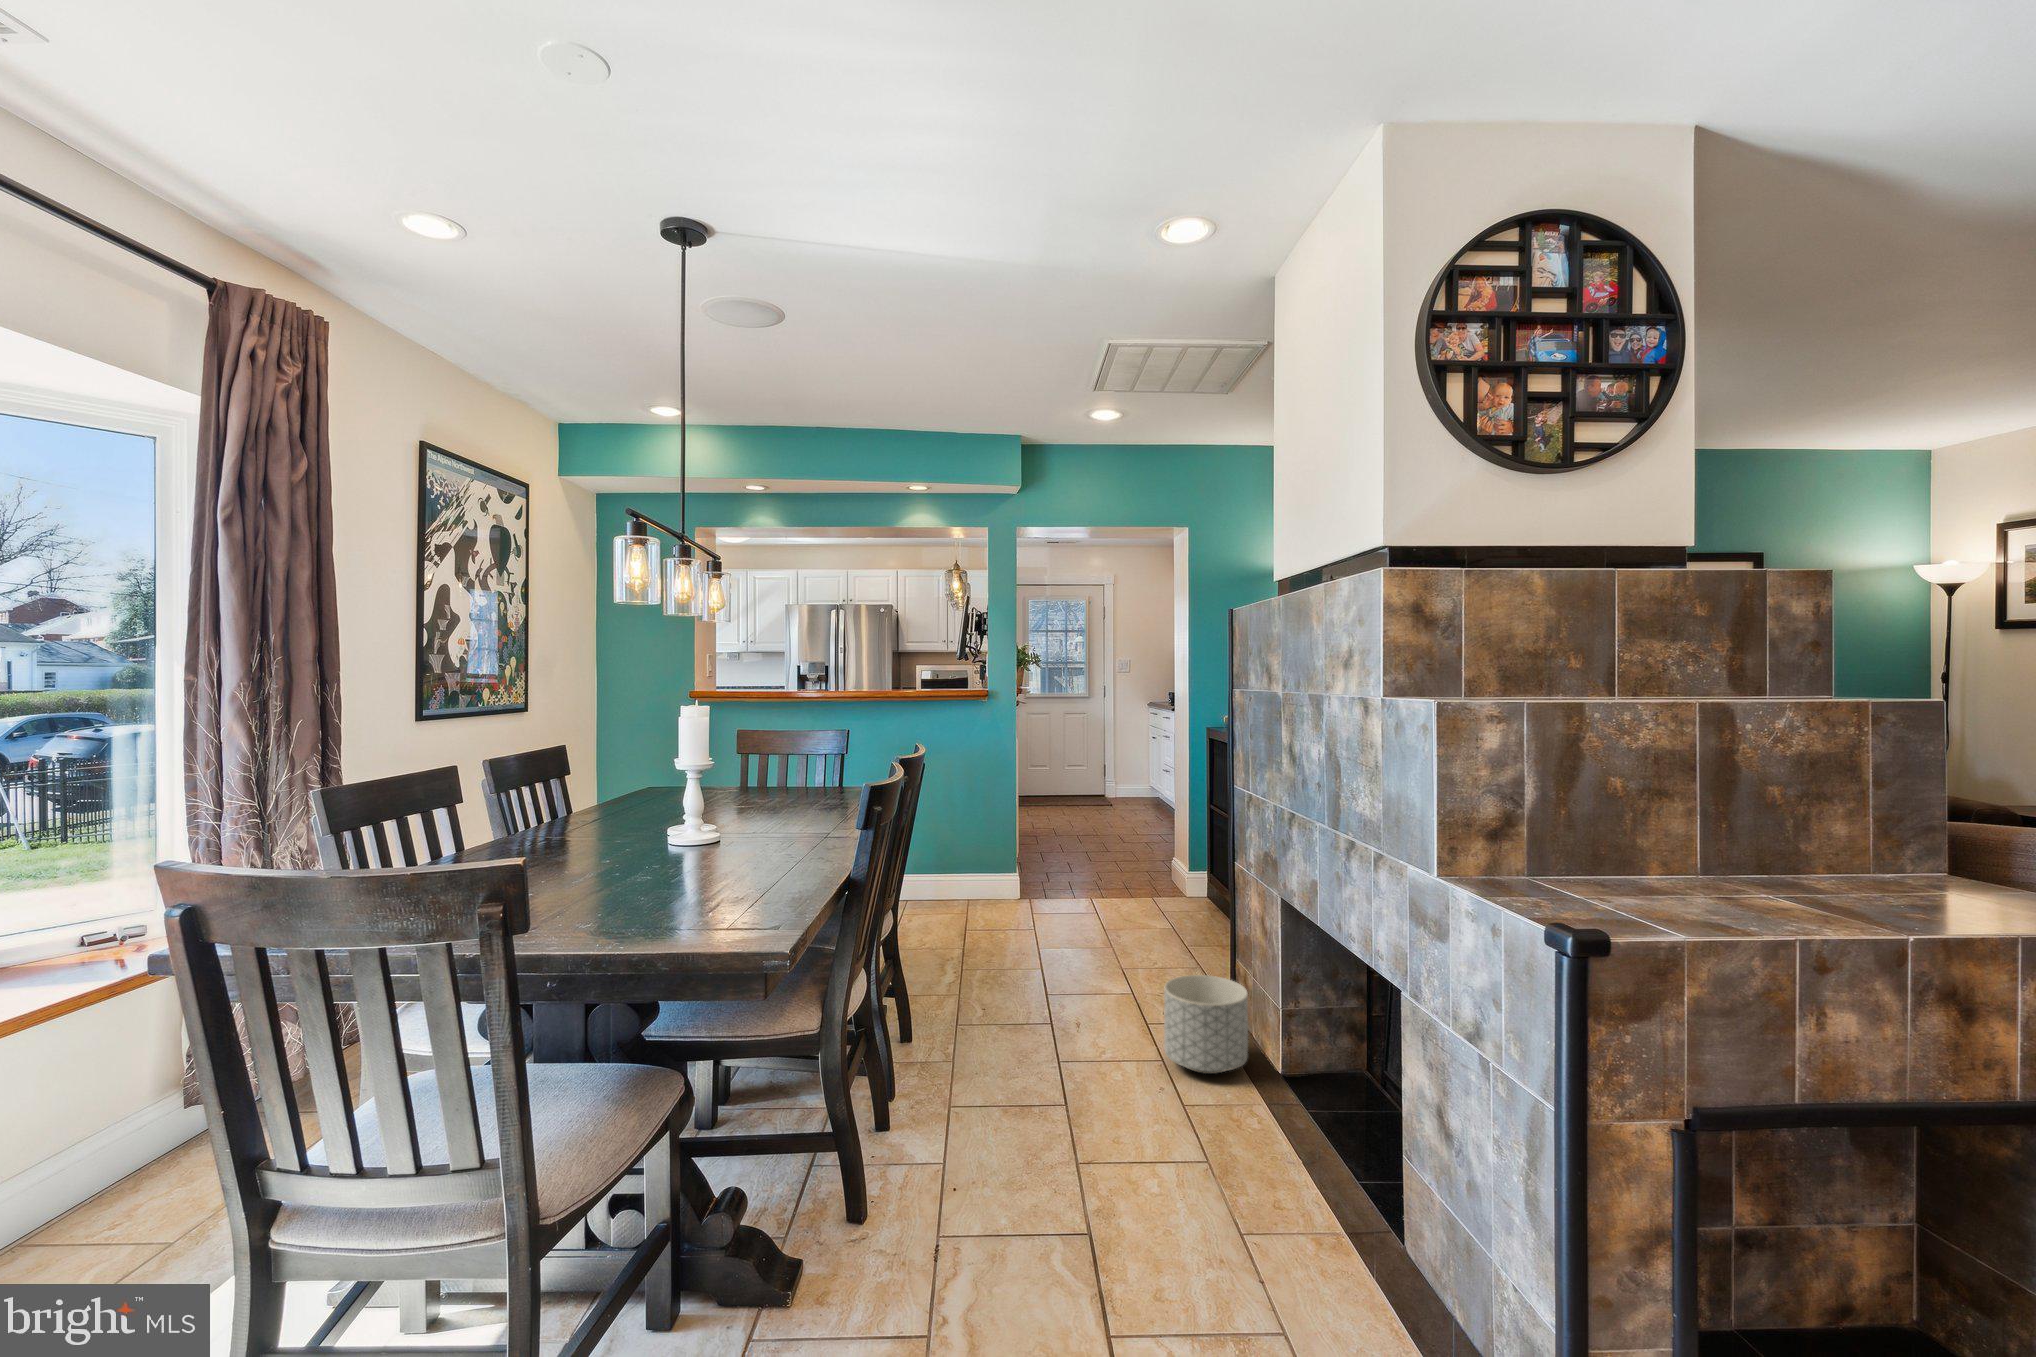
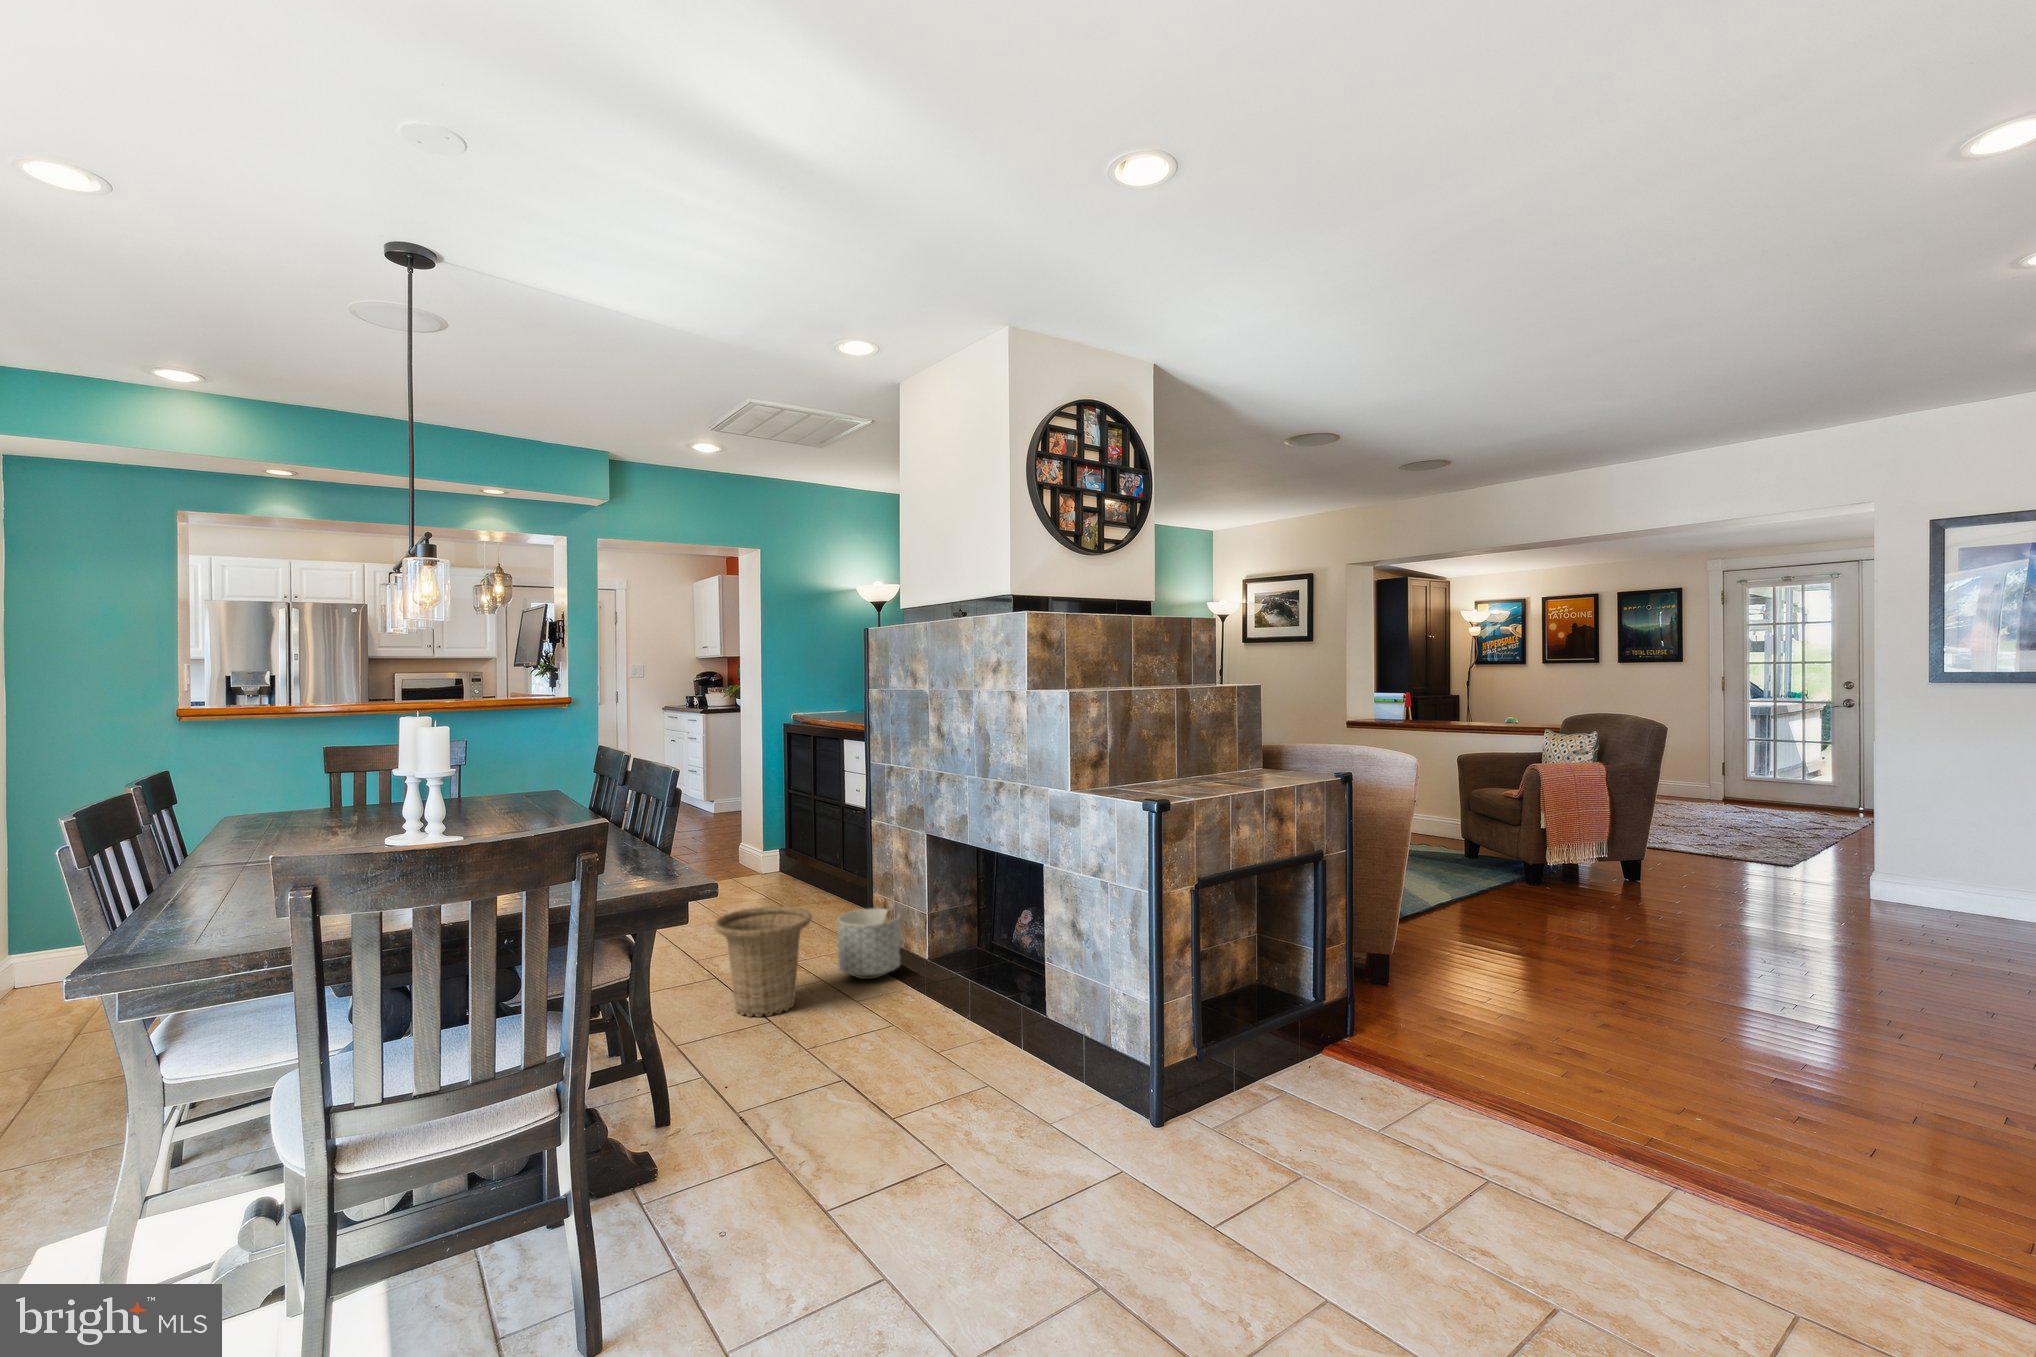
basket: none [997,950,1114,1094] -> present [714,906,812,1017]

